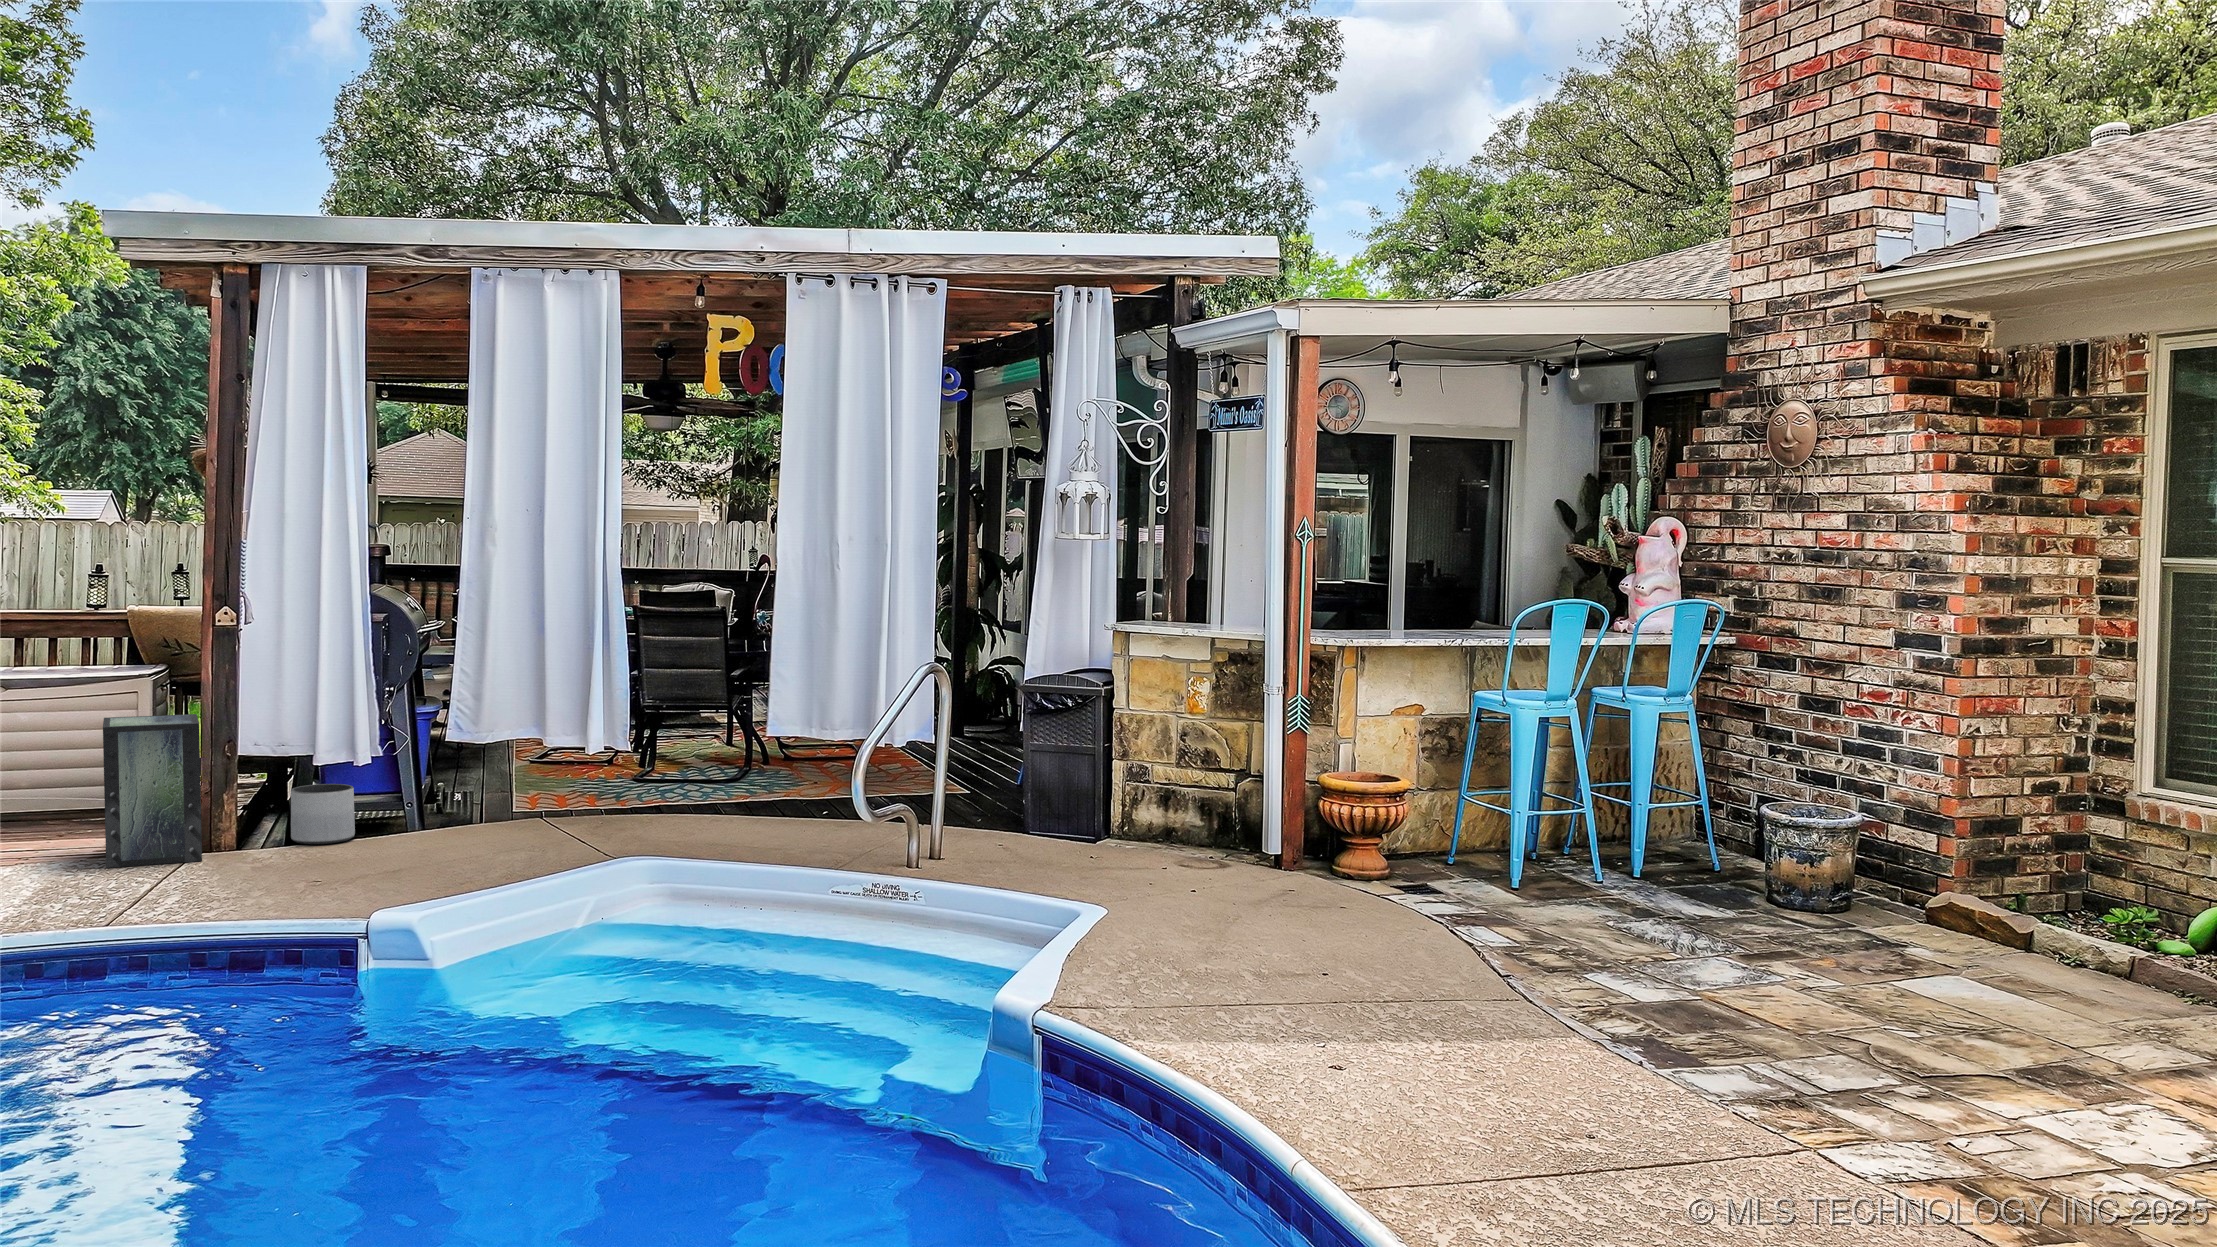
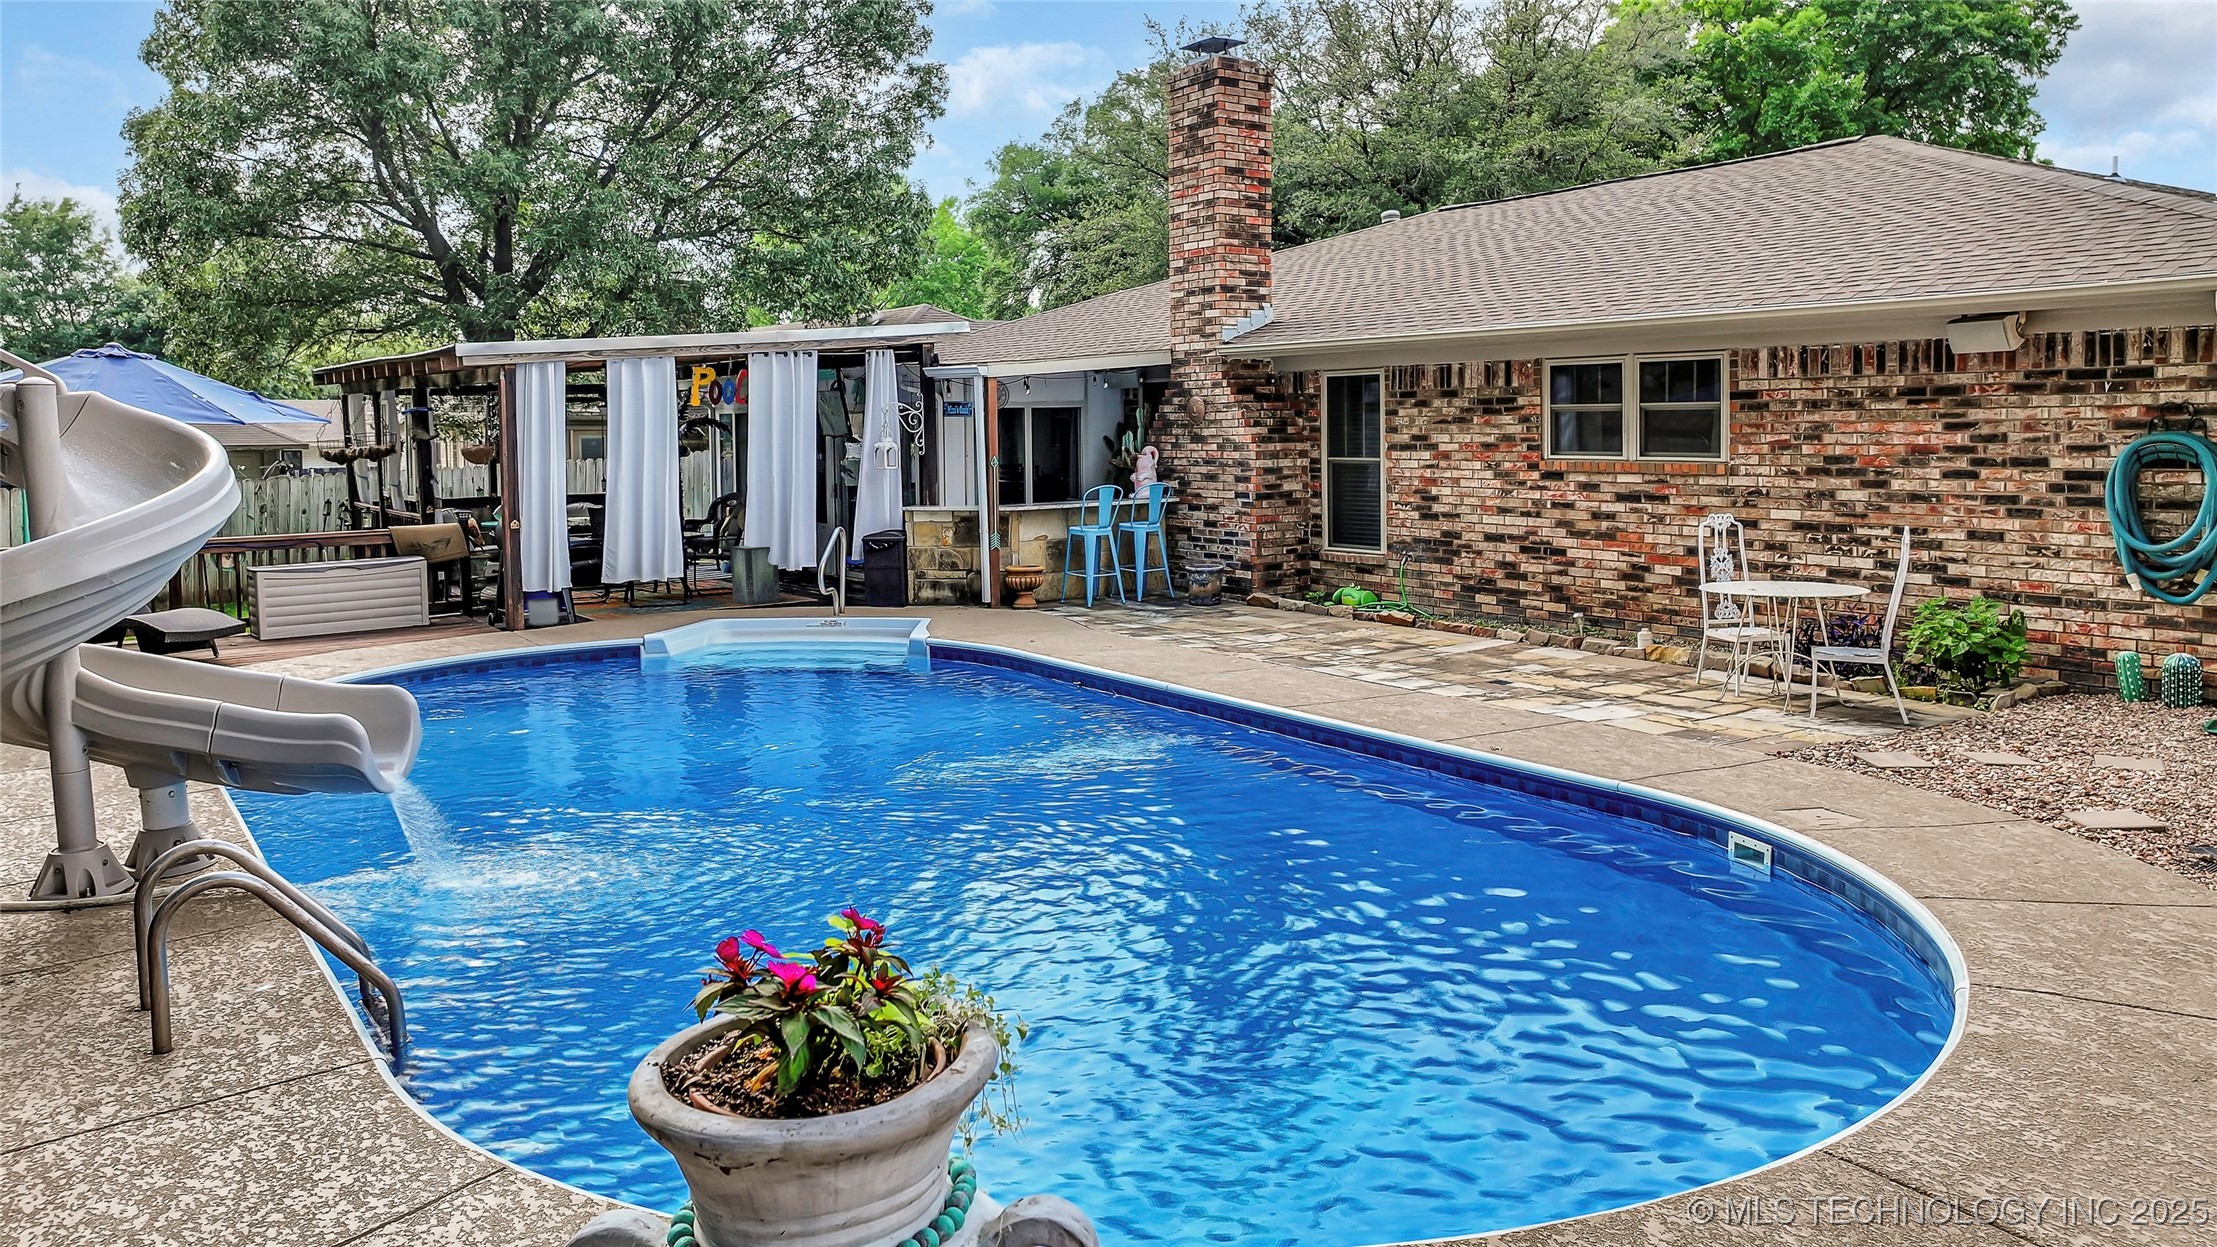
storage box: present [103,714,202,868] -> present [730,546,780,605]

